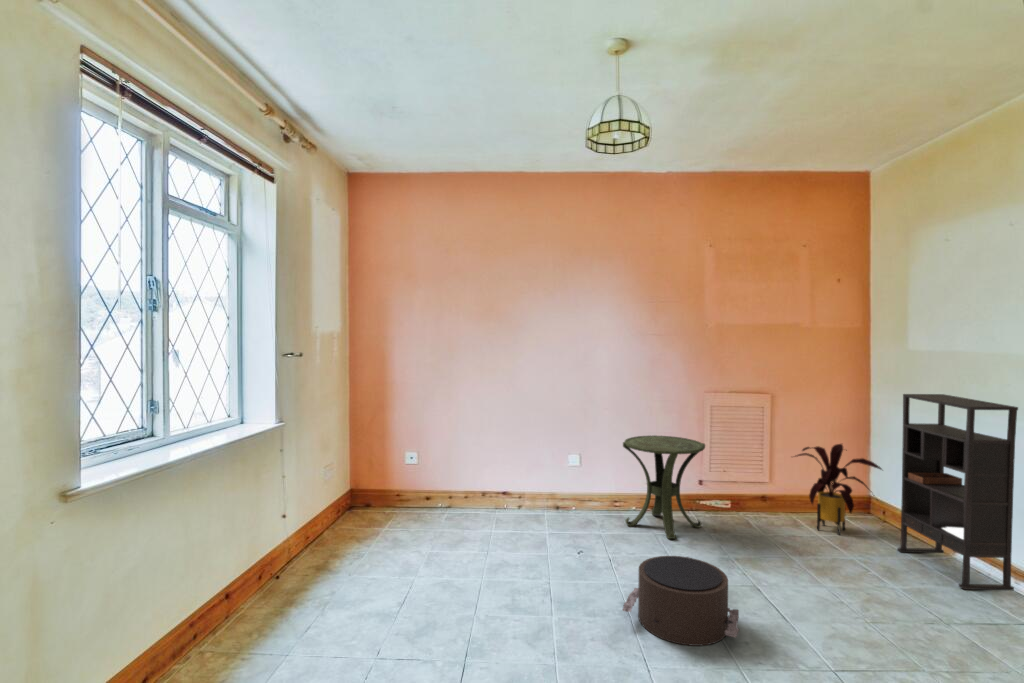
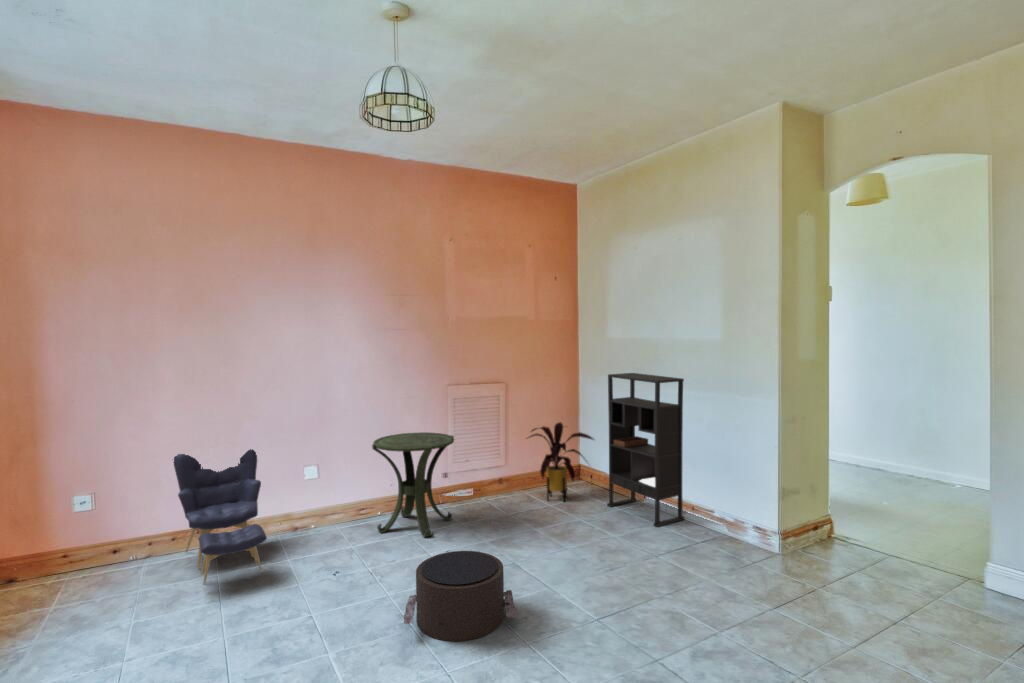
armchair: none [468,427,530,537] -> present [173,449,267,585]

